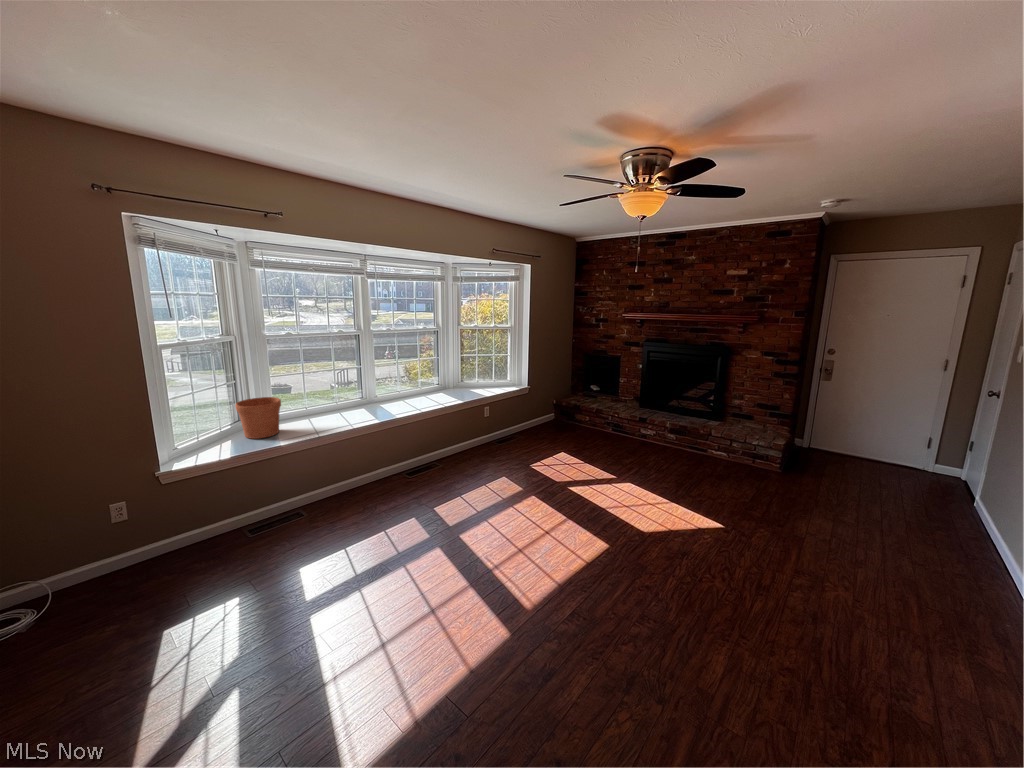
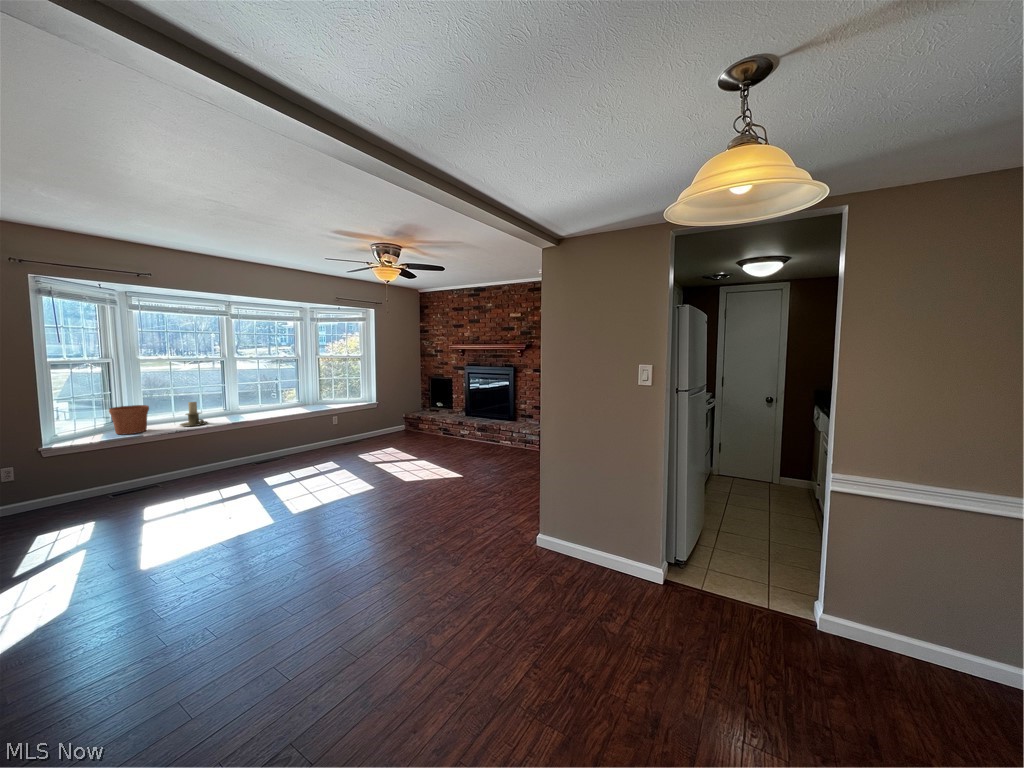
candle holder: none [315,392,347,426] -> present [180,402,207,426]

